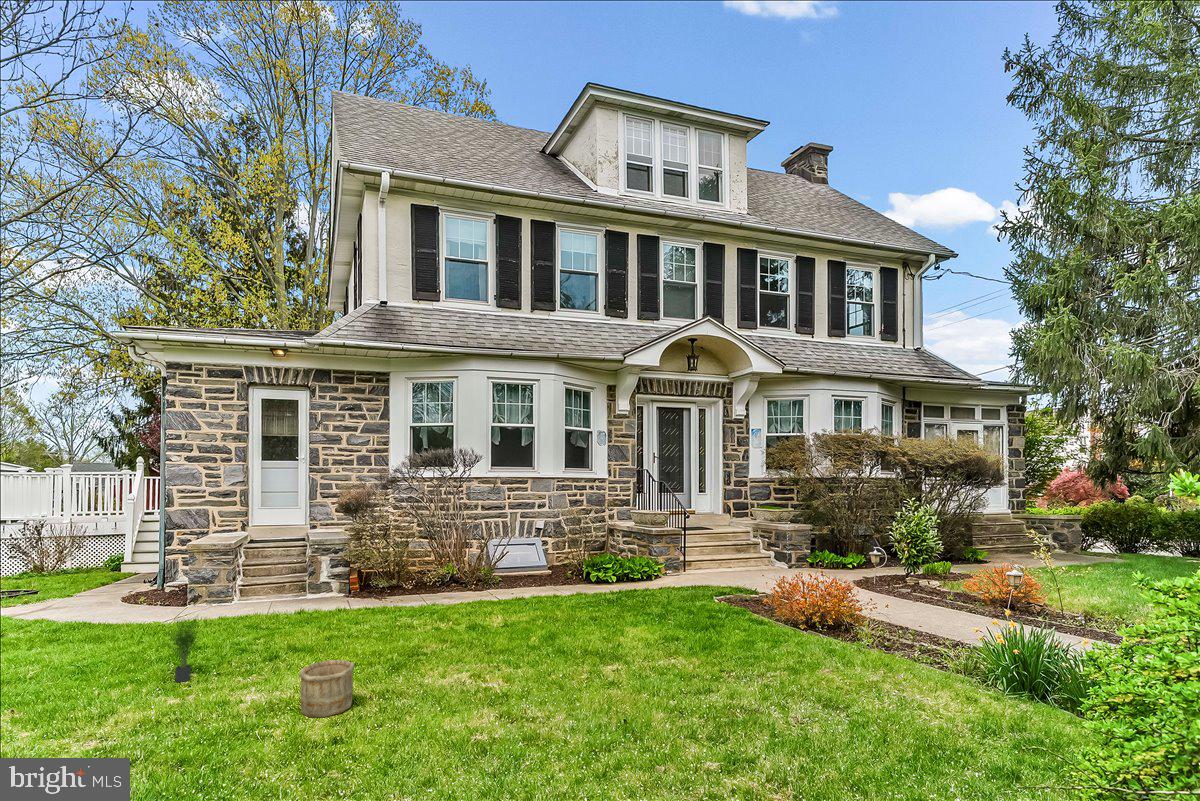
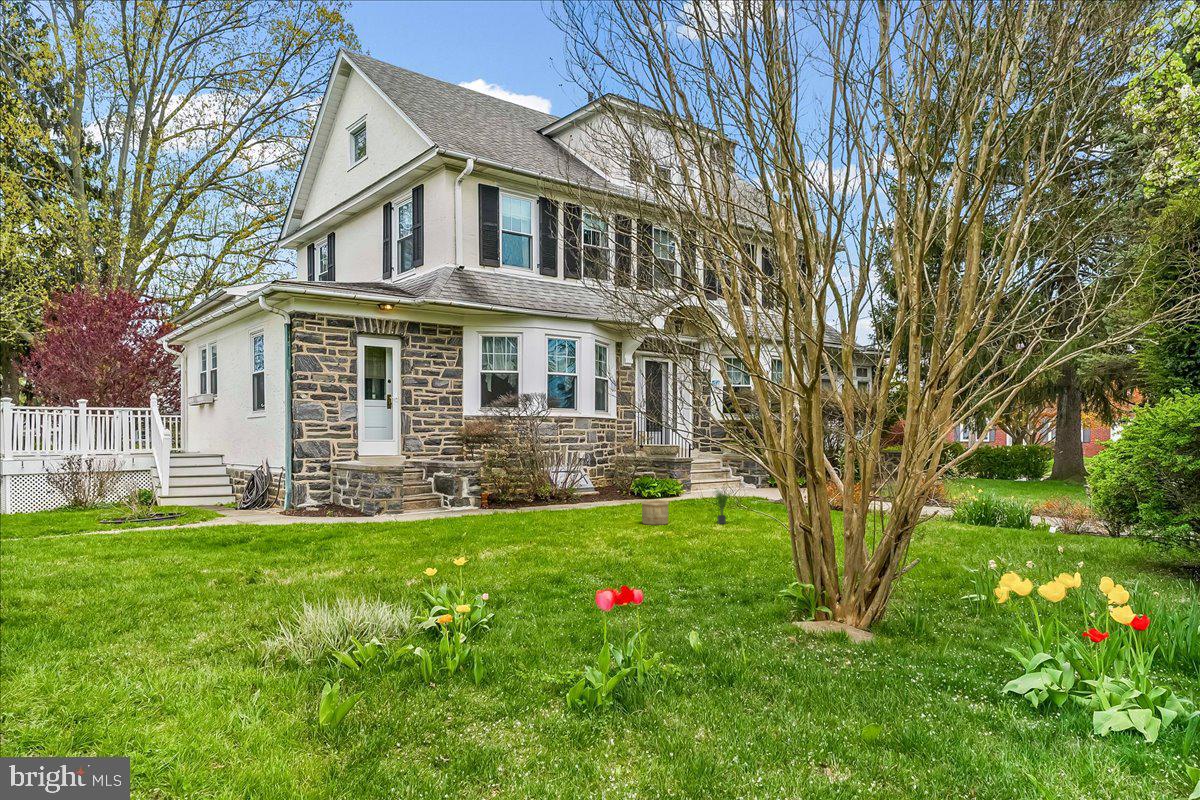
potted plant: present [160,620,199,682] -> present [715,491,729,524]

